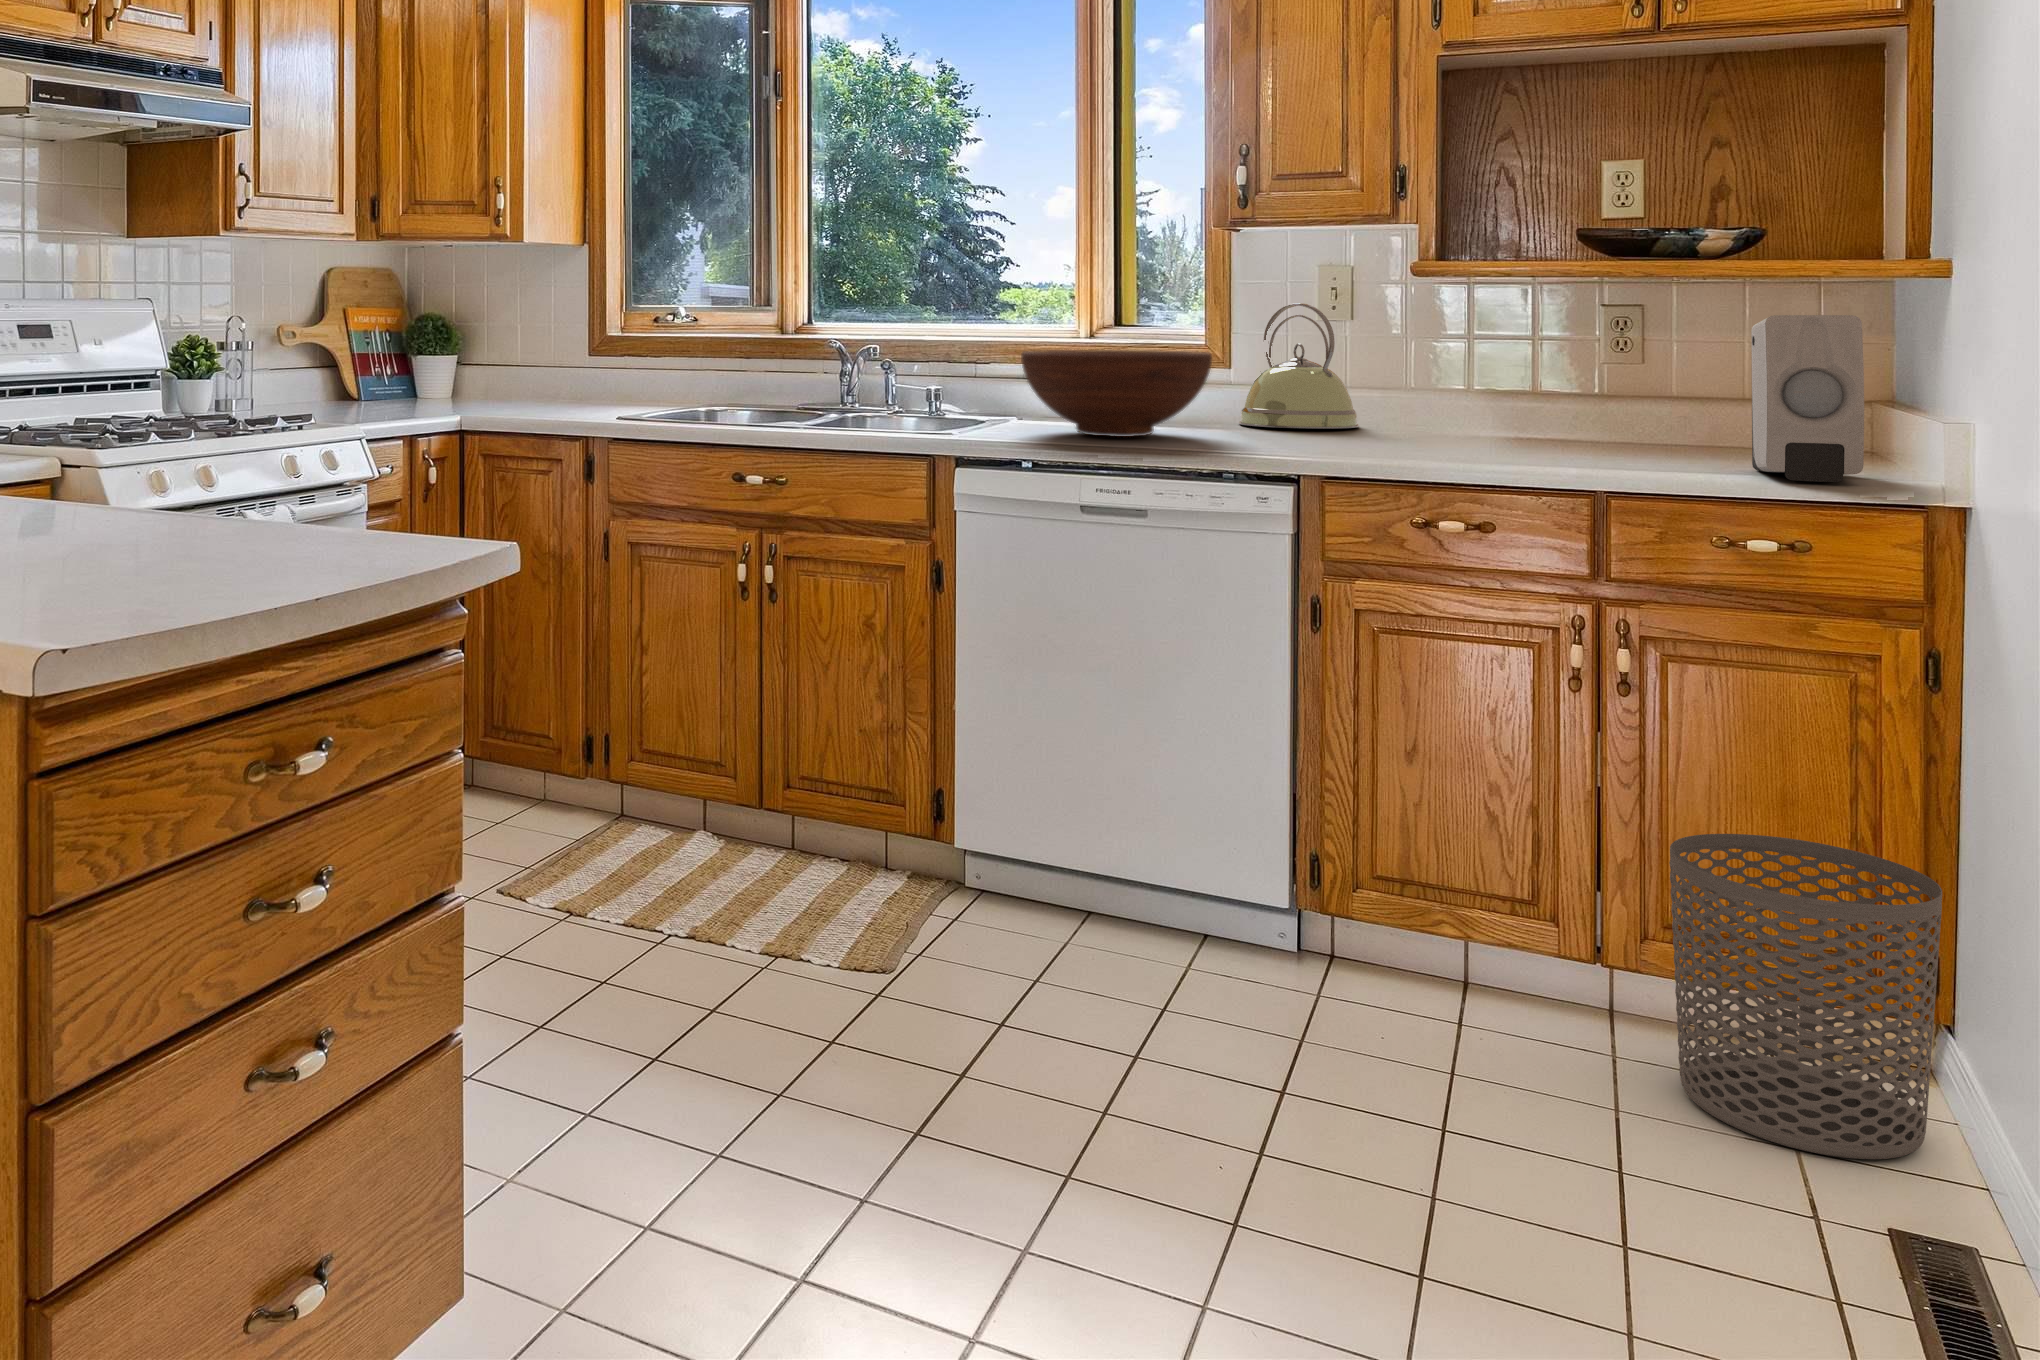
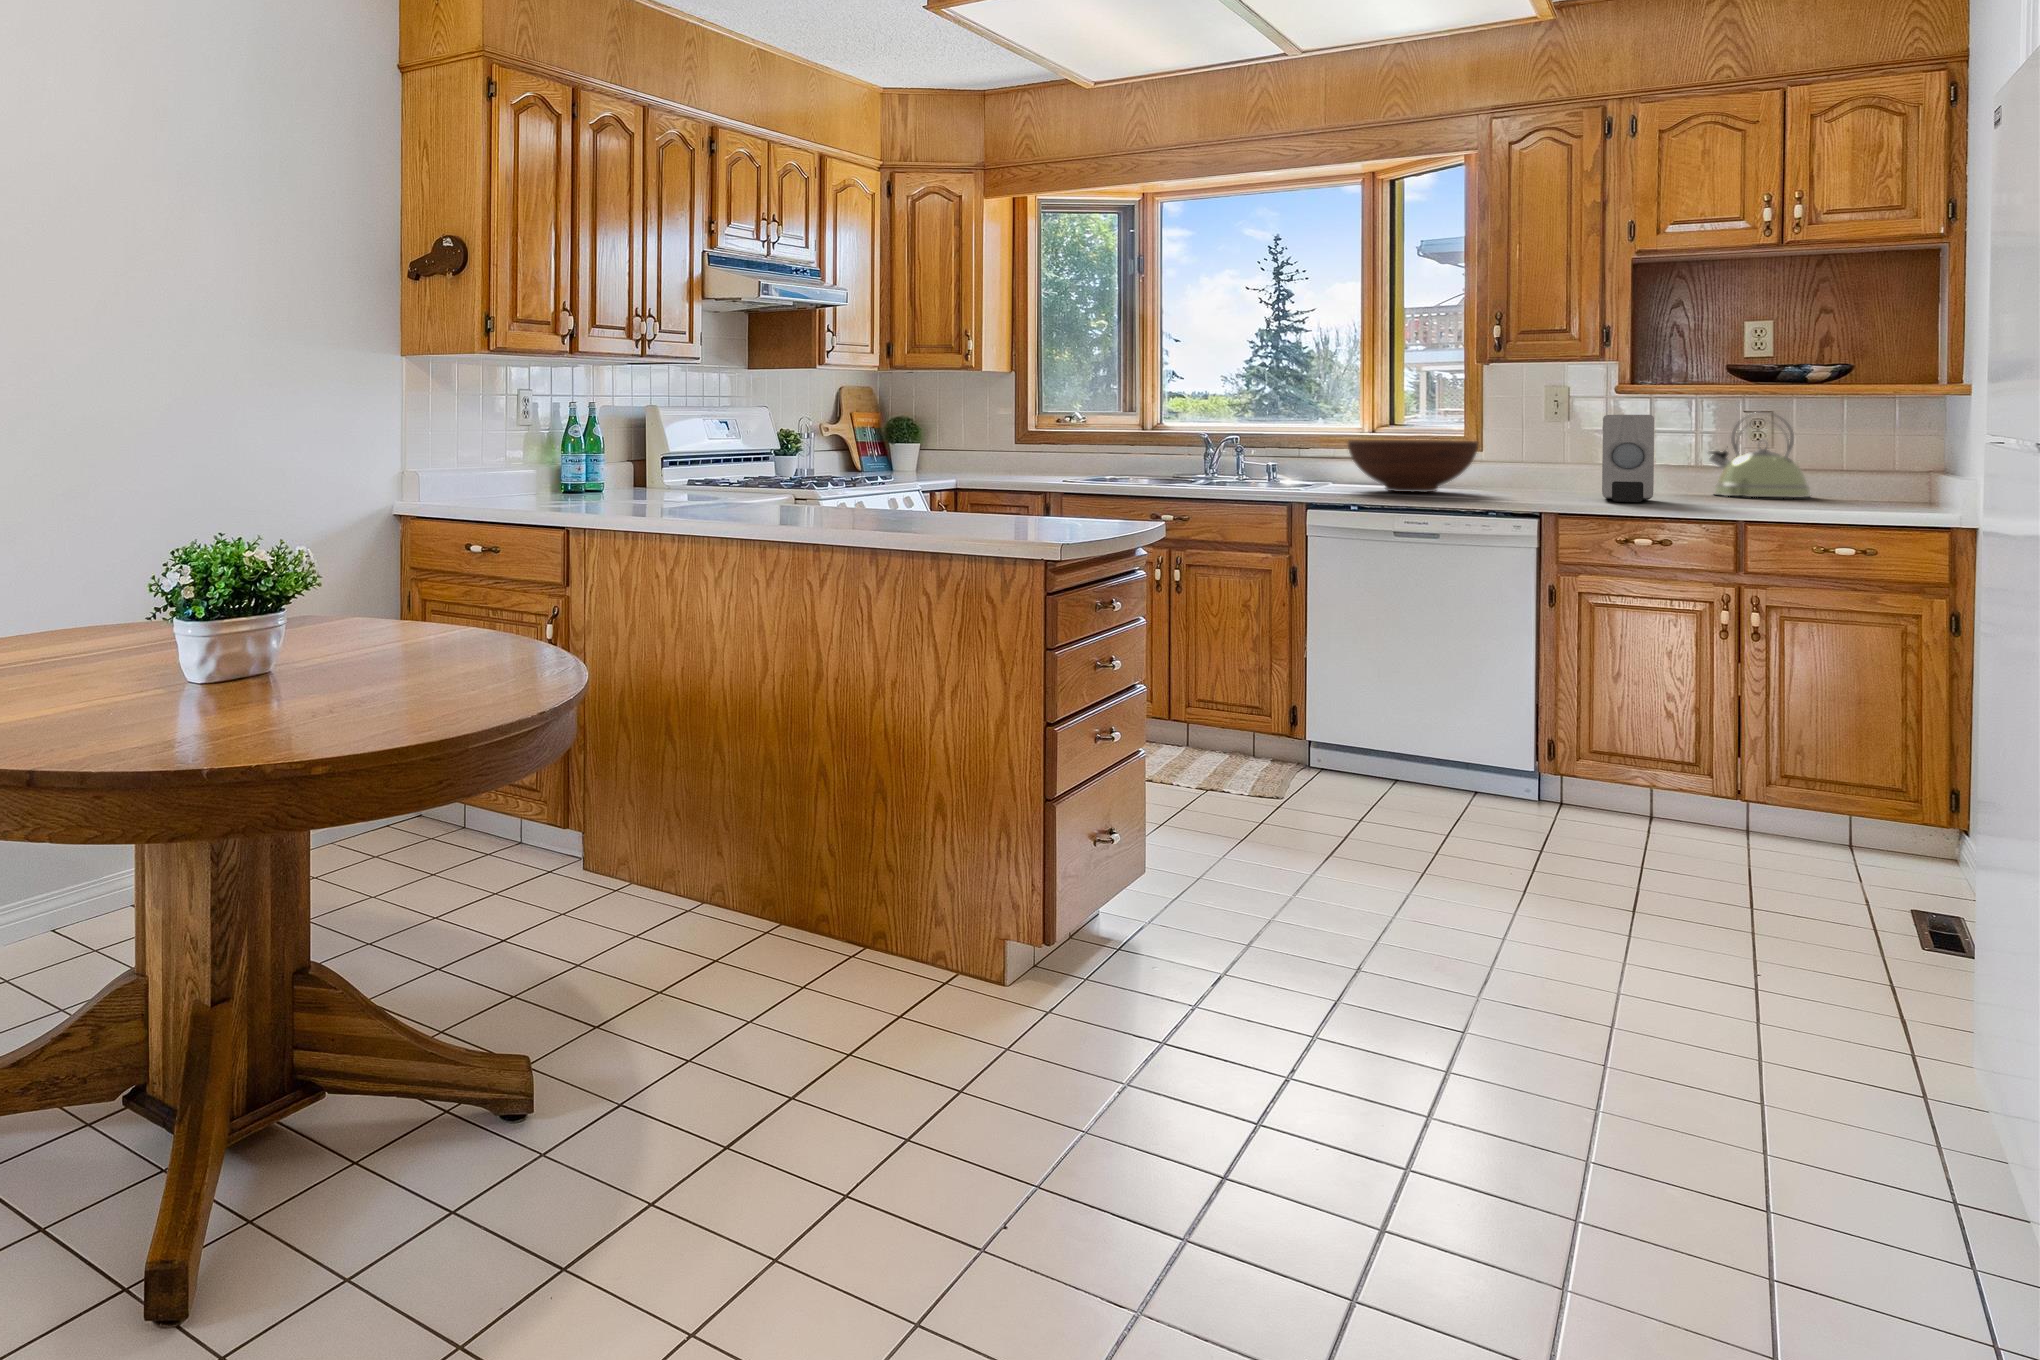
kettle: present [1239,303,1359,429] -> present [1710,412,1810,498]
soap dispenser: present [1751,315,1864,482] -> present [1602,415,1654,502]
waste bin: present [1669,834,1942,1159] -> none [1781,717,1948,885]

